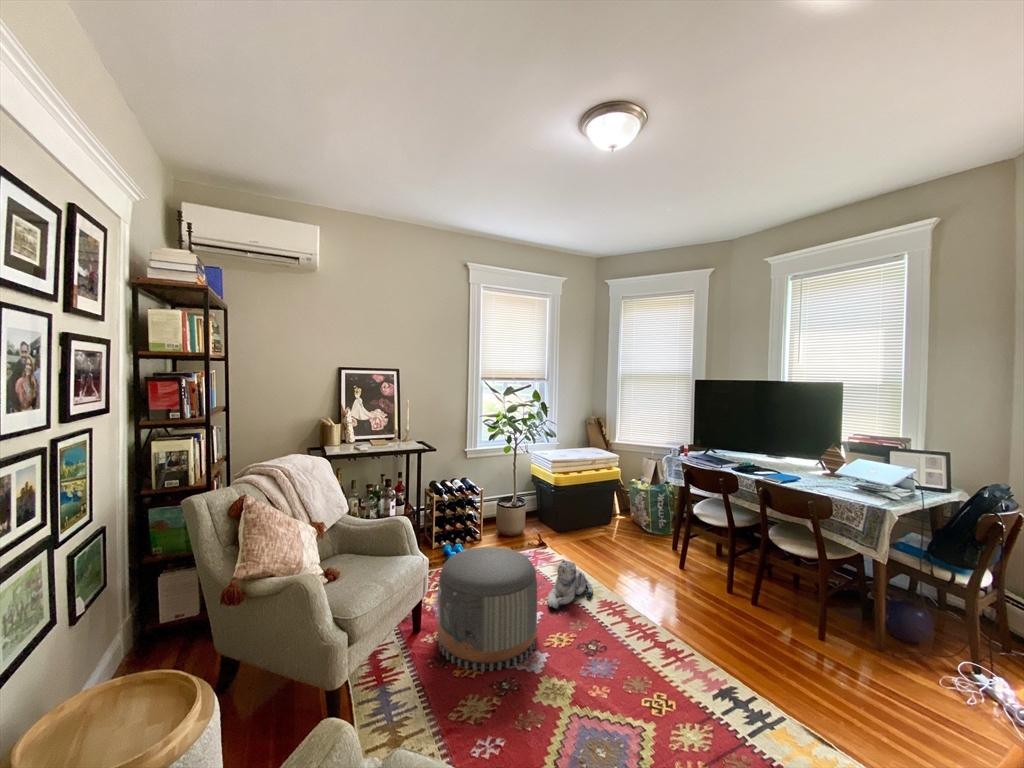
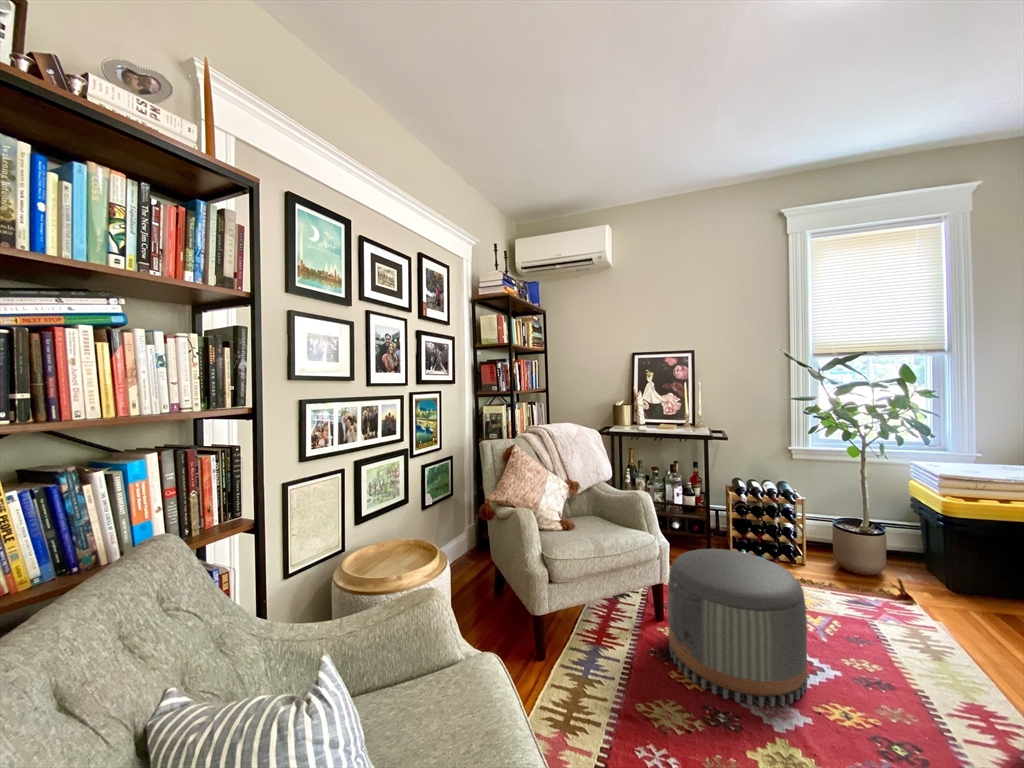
plush toy: present [548,560,593,609] -> none [852,613,966,692]

